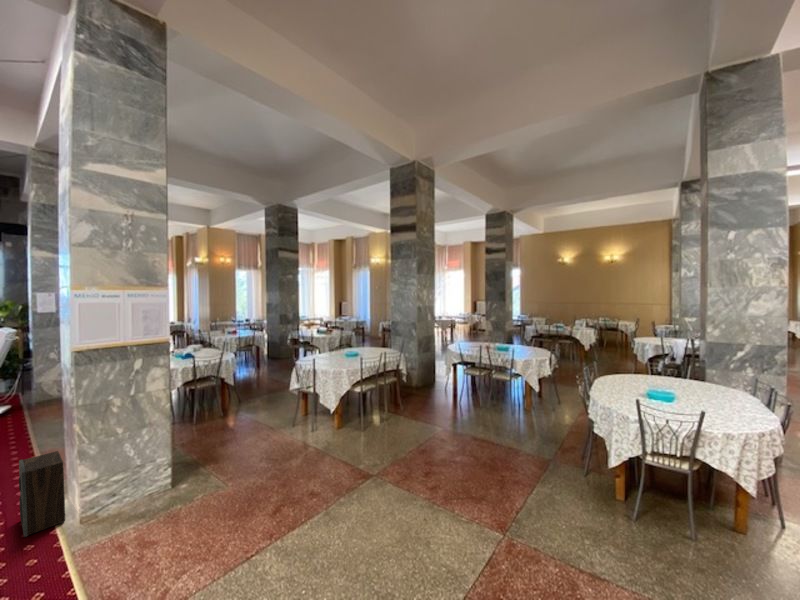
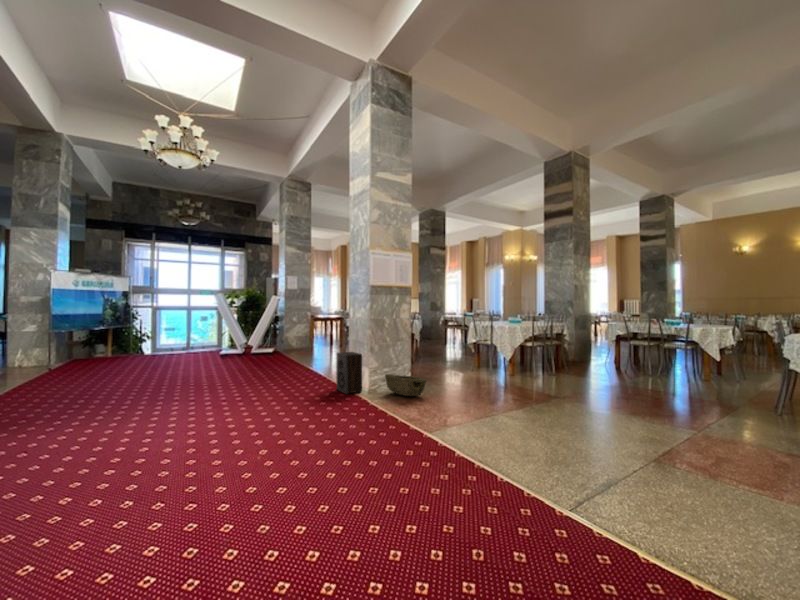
woven basket: none [106,478,174,531] -> present [385,374,427,396]

